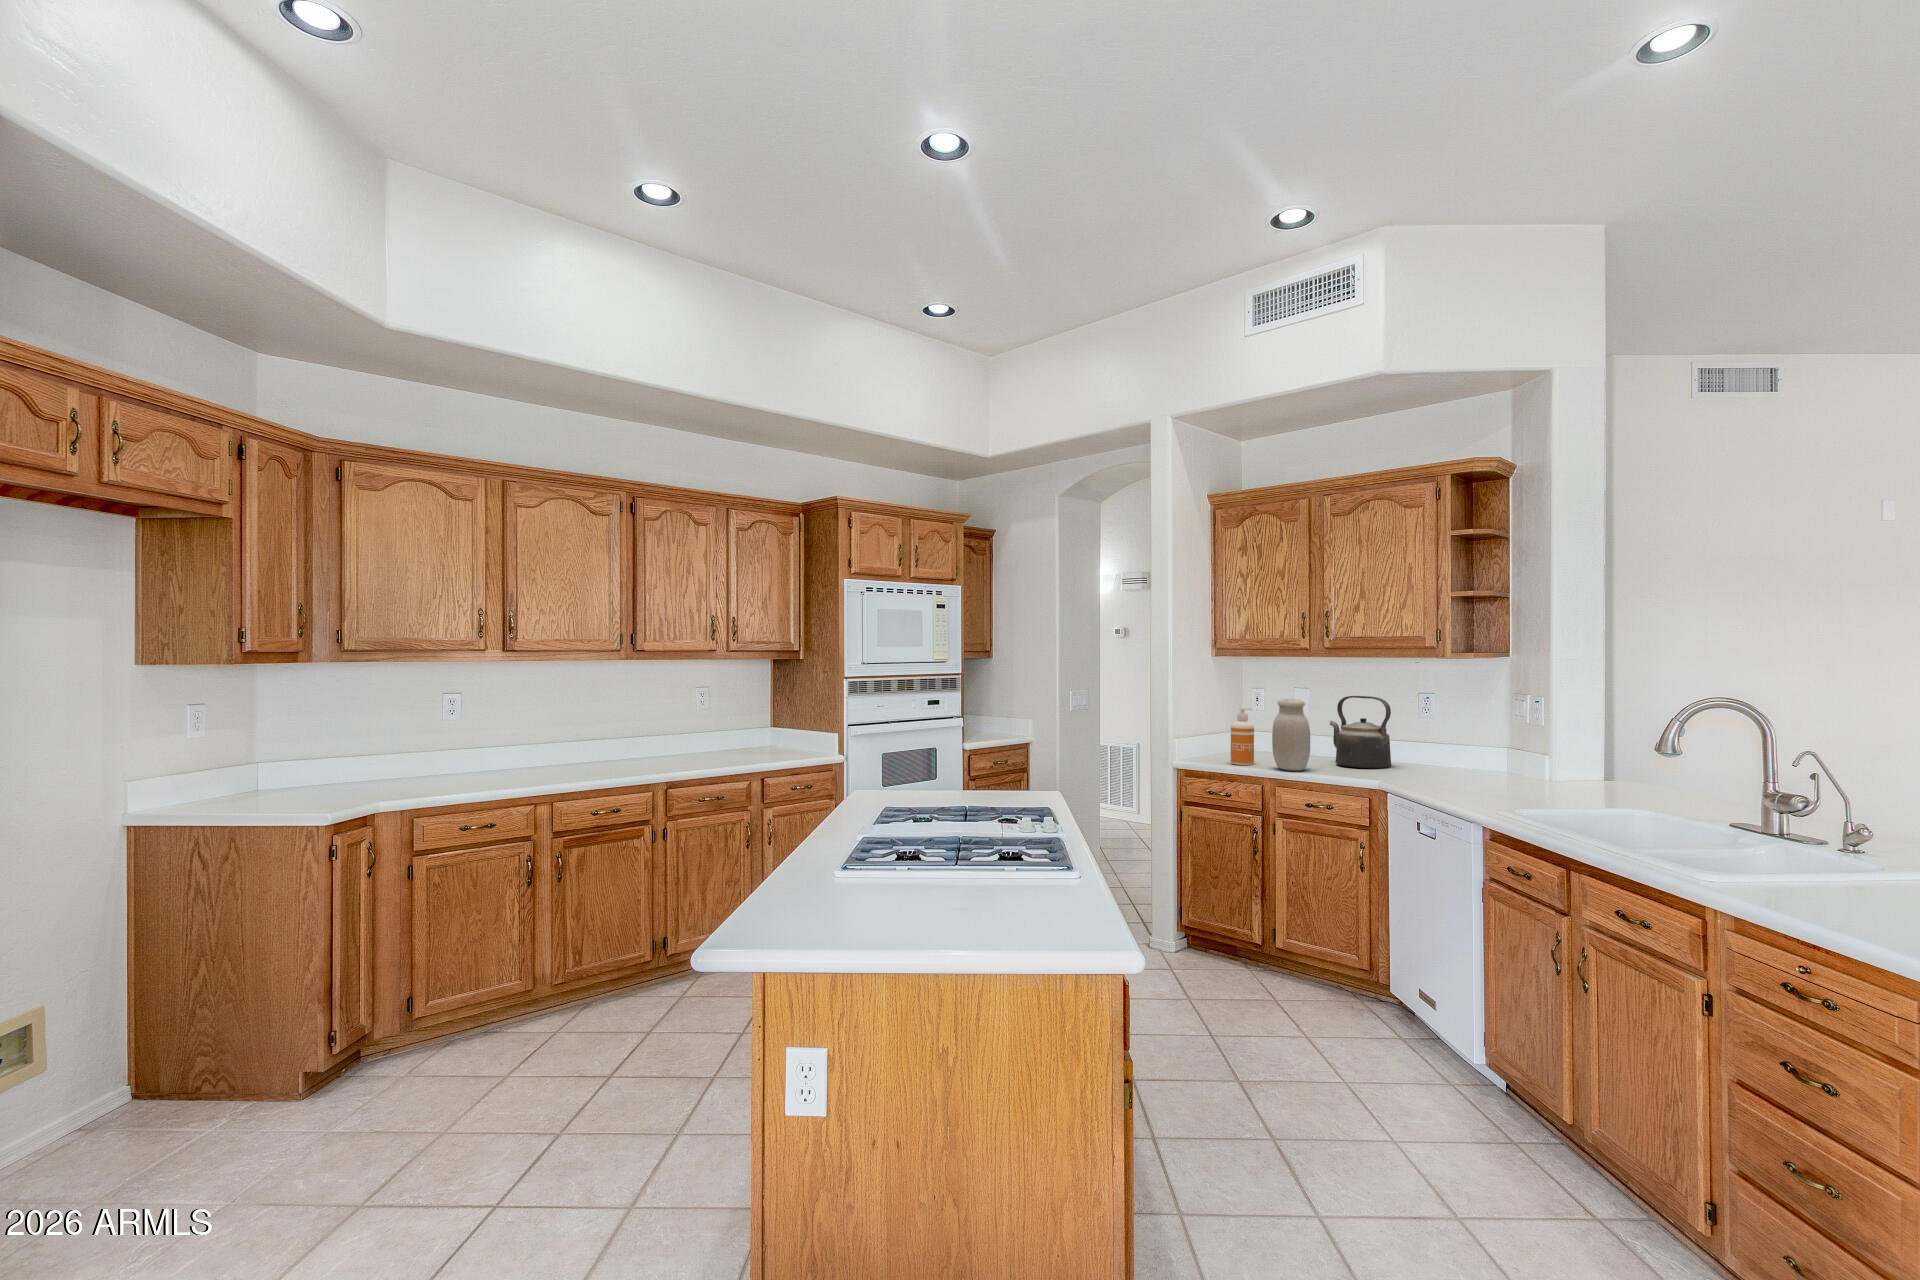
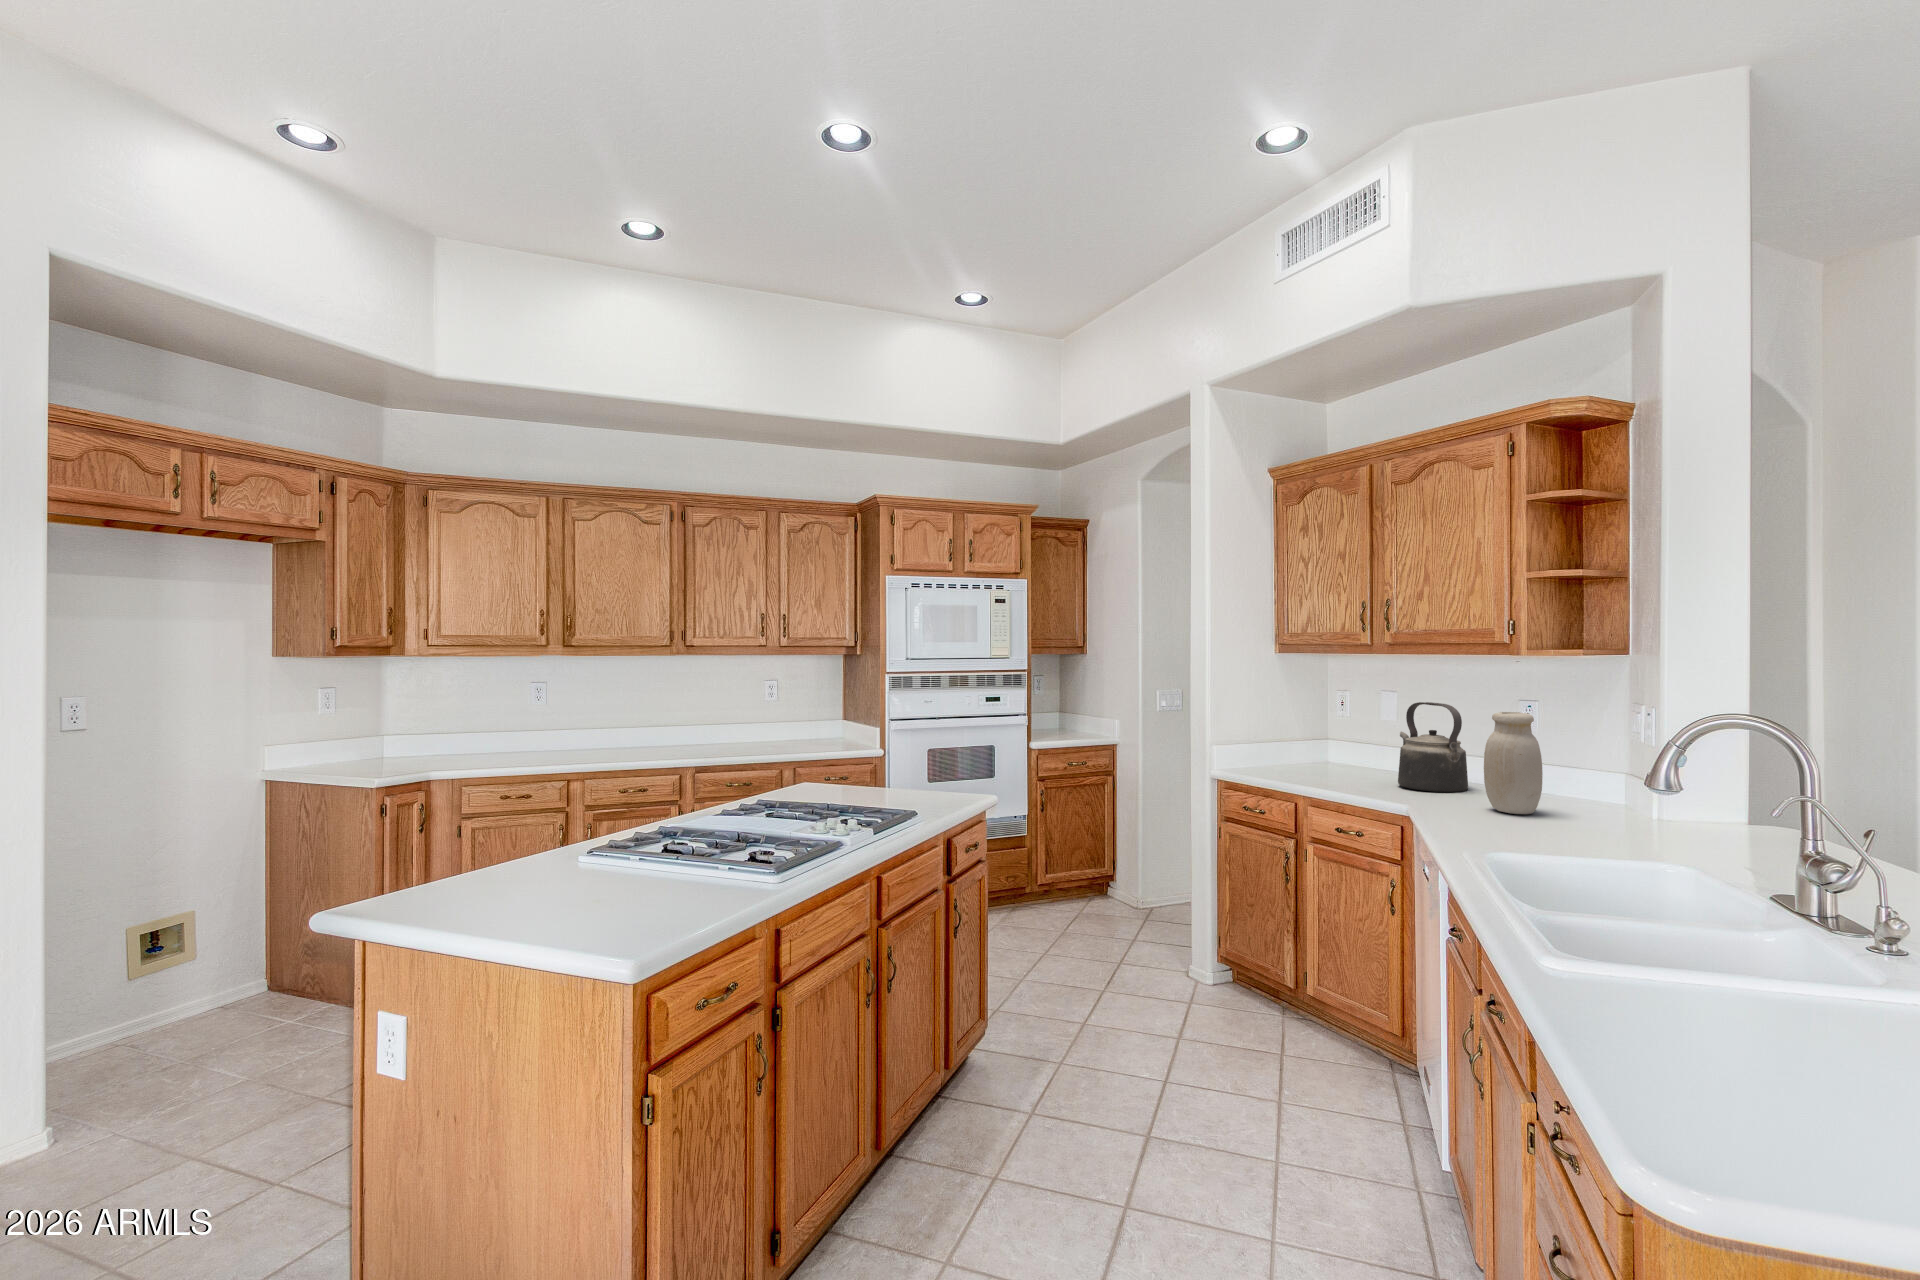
jar: present [1272,699,1310,771] -> present [1484,712,1543,814]
soap dispenser: present [1231,708,1254,765] -> none [1274,714,1302,780]

